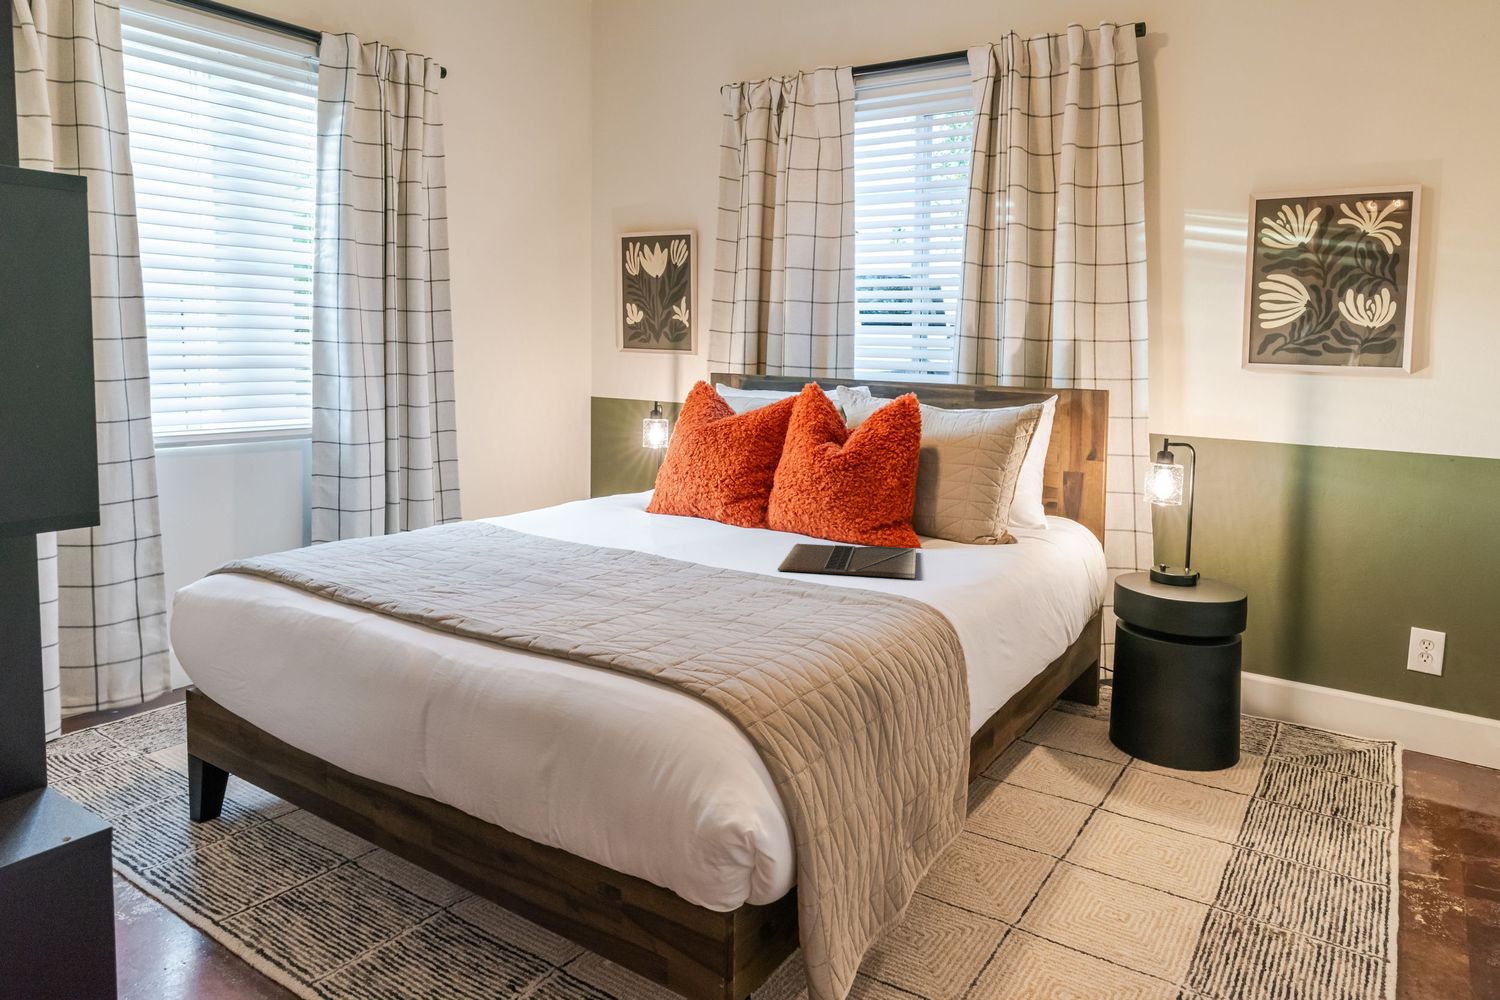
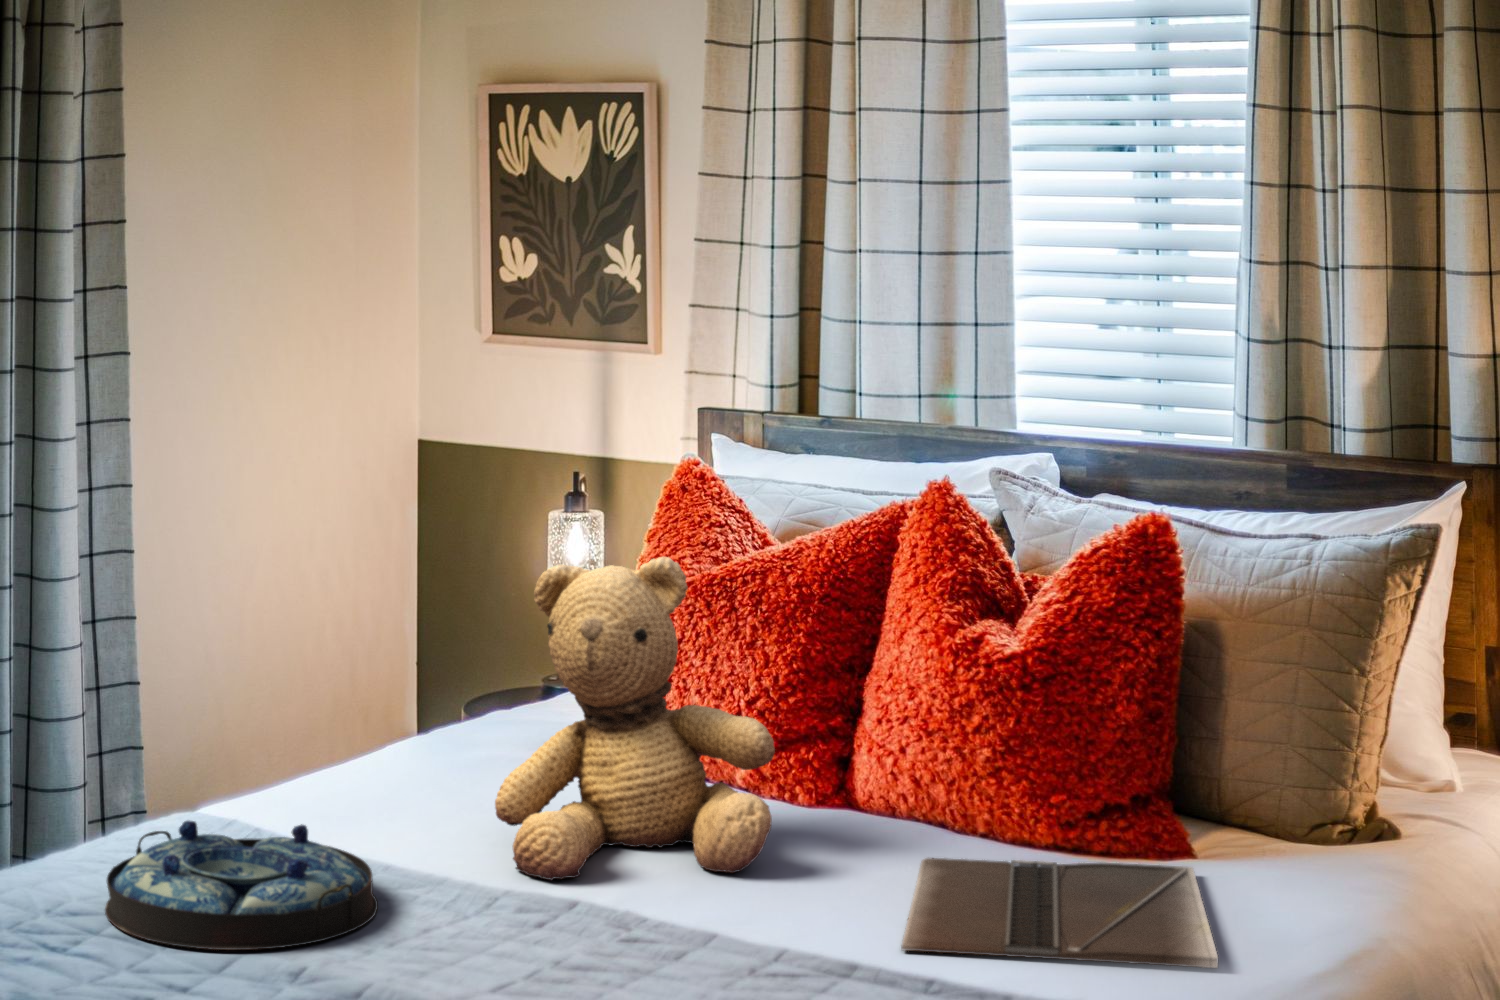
teddy bear: none [603,407,730,547] -> present [495,557,775,880]
serving tray: none [428,516,549,563] -> present [105,821,378,950]

